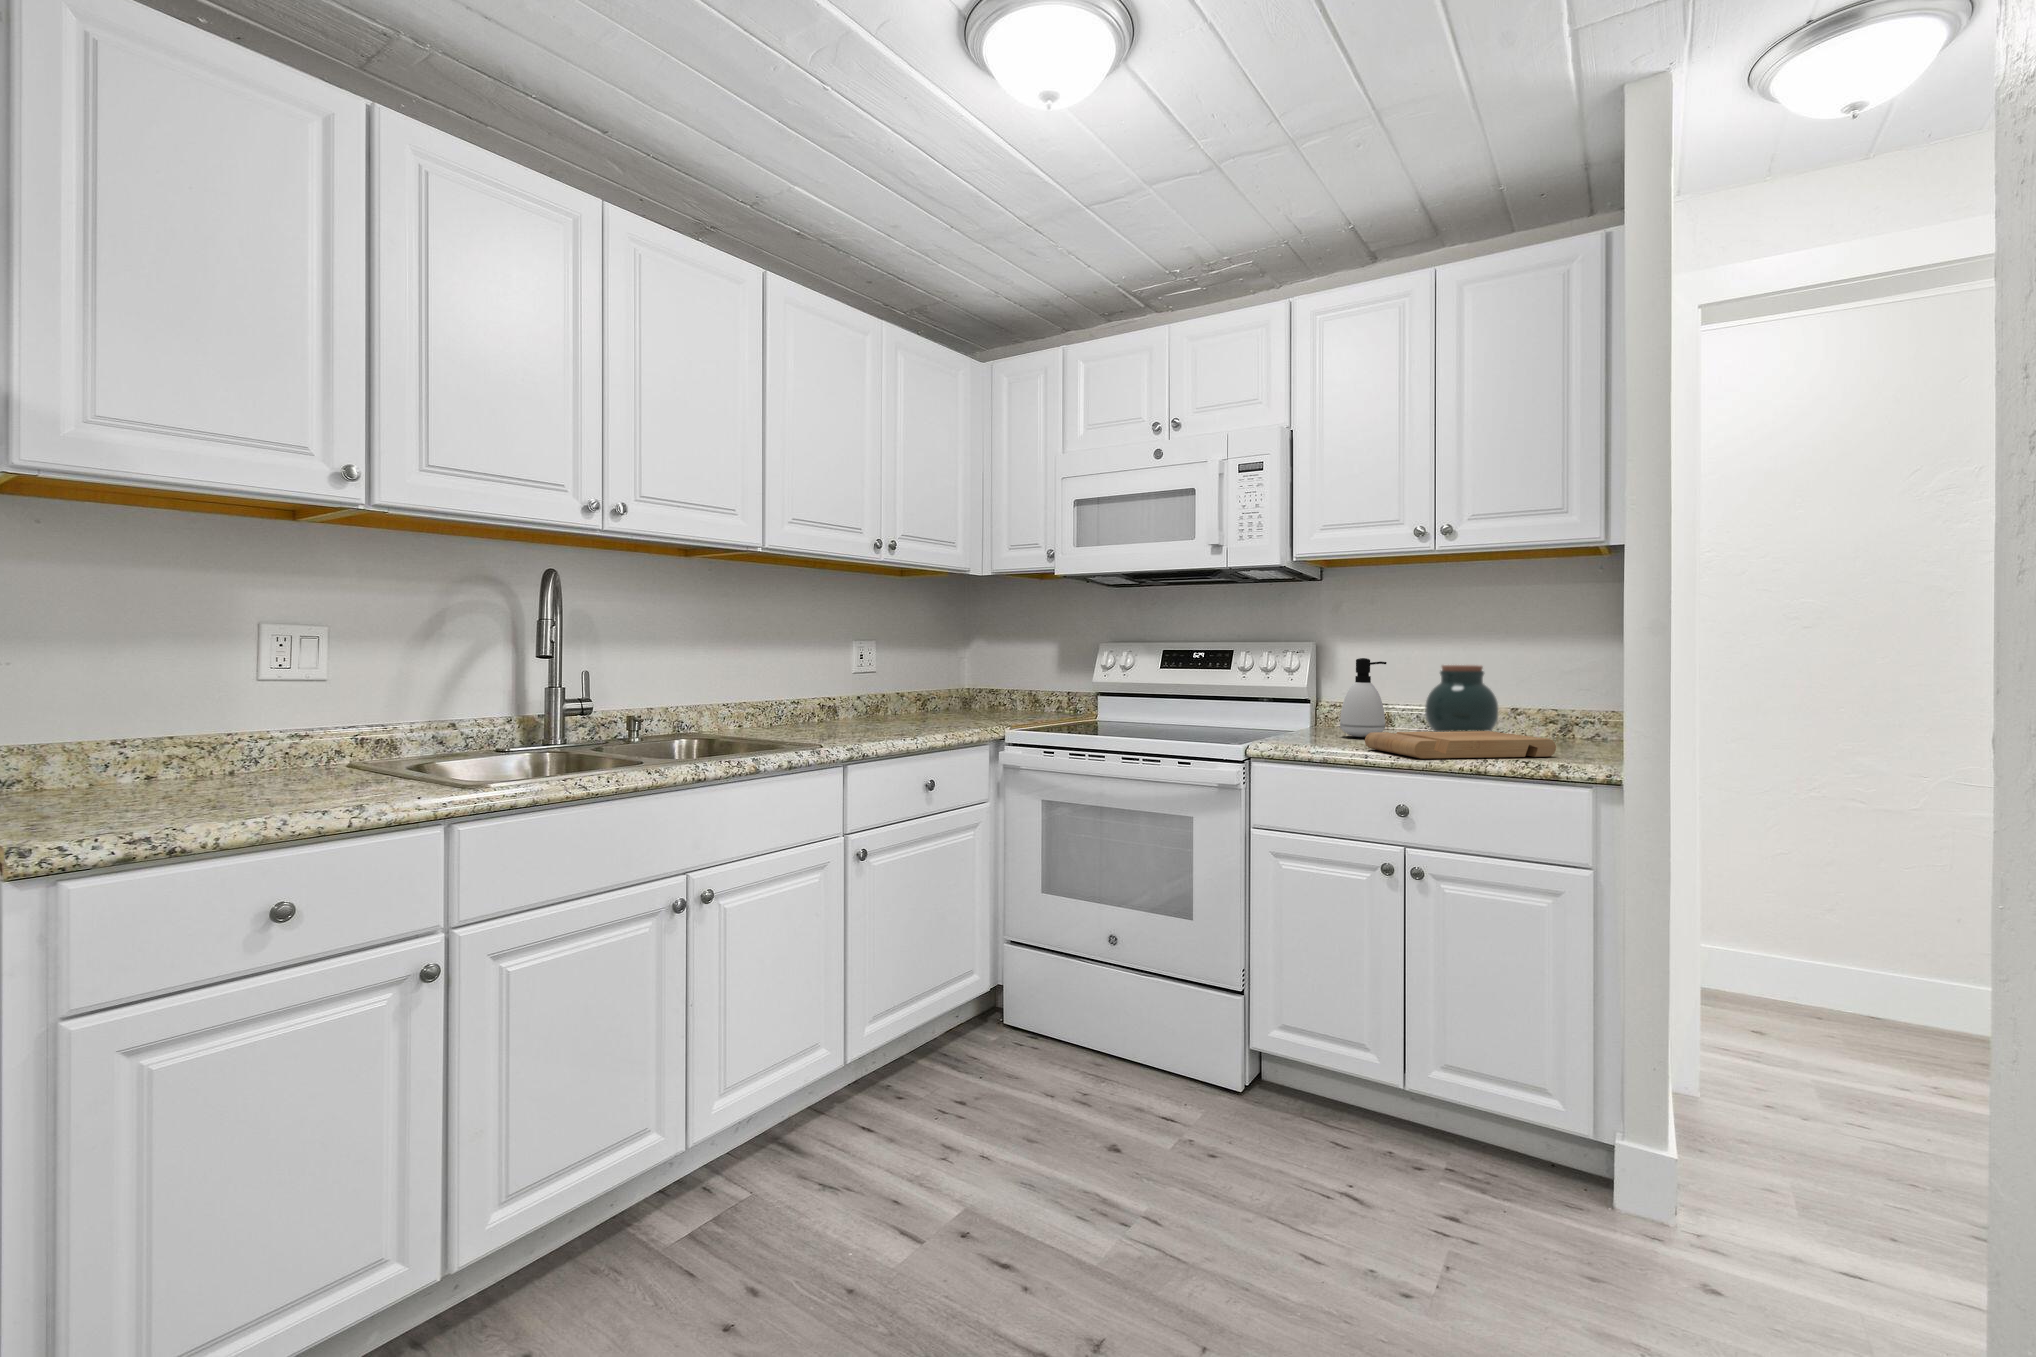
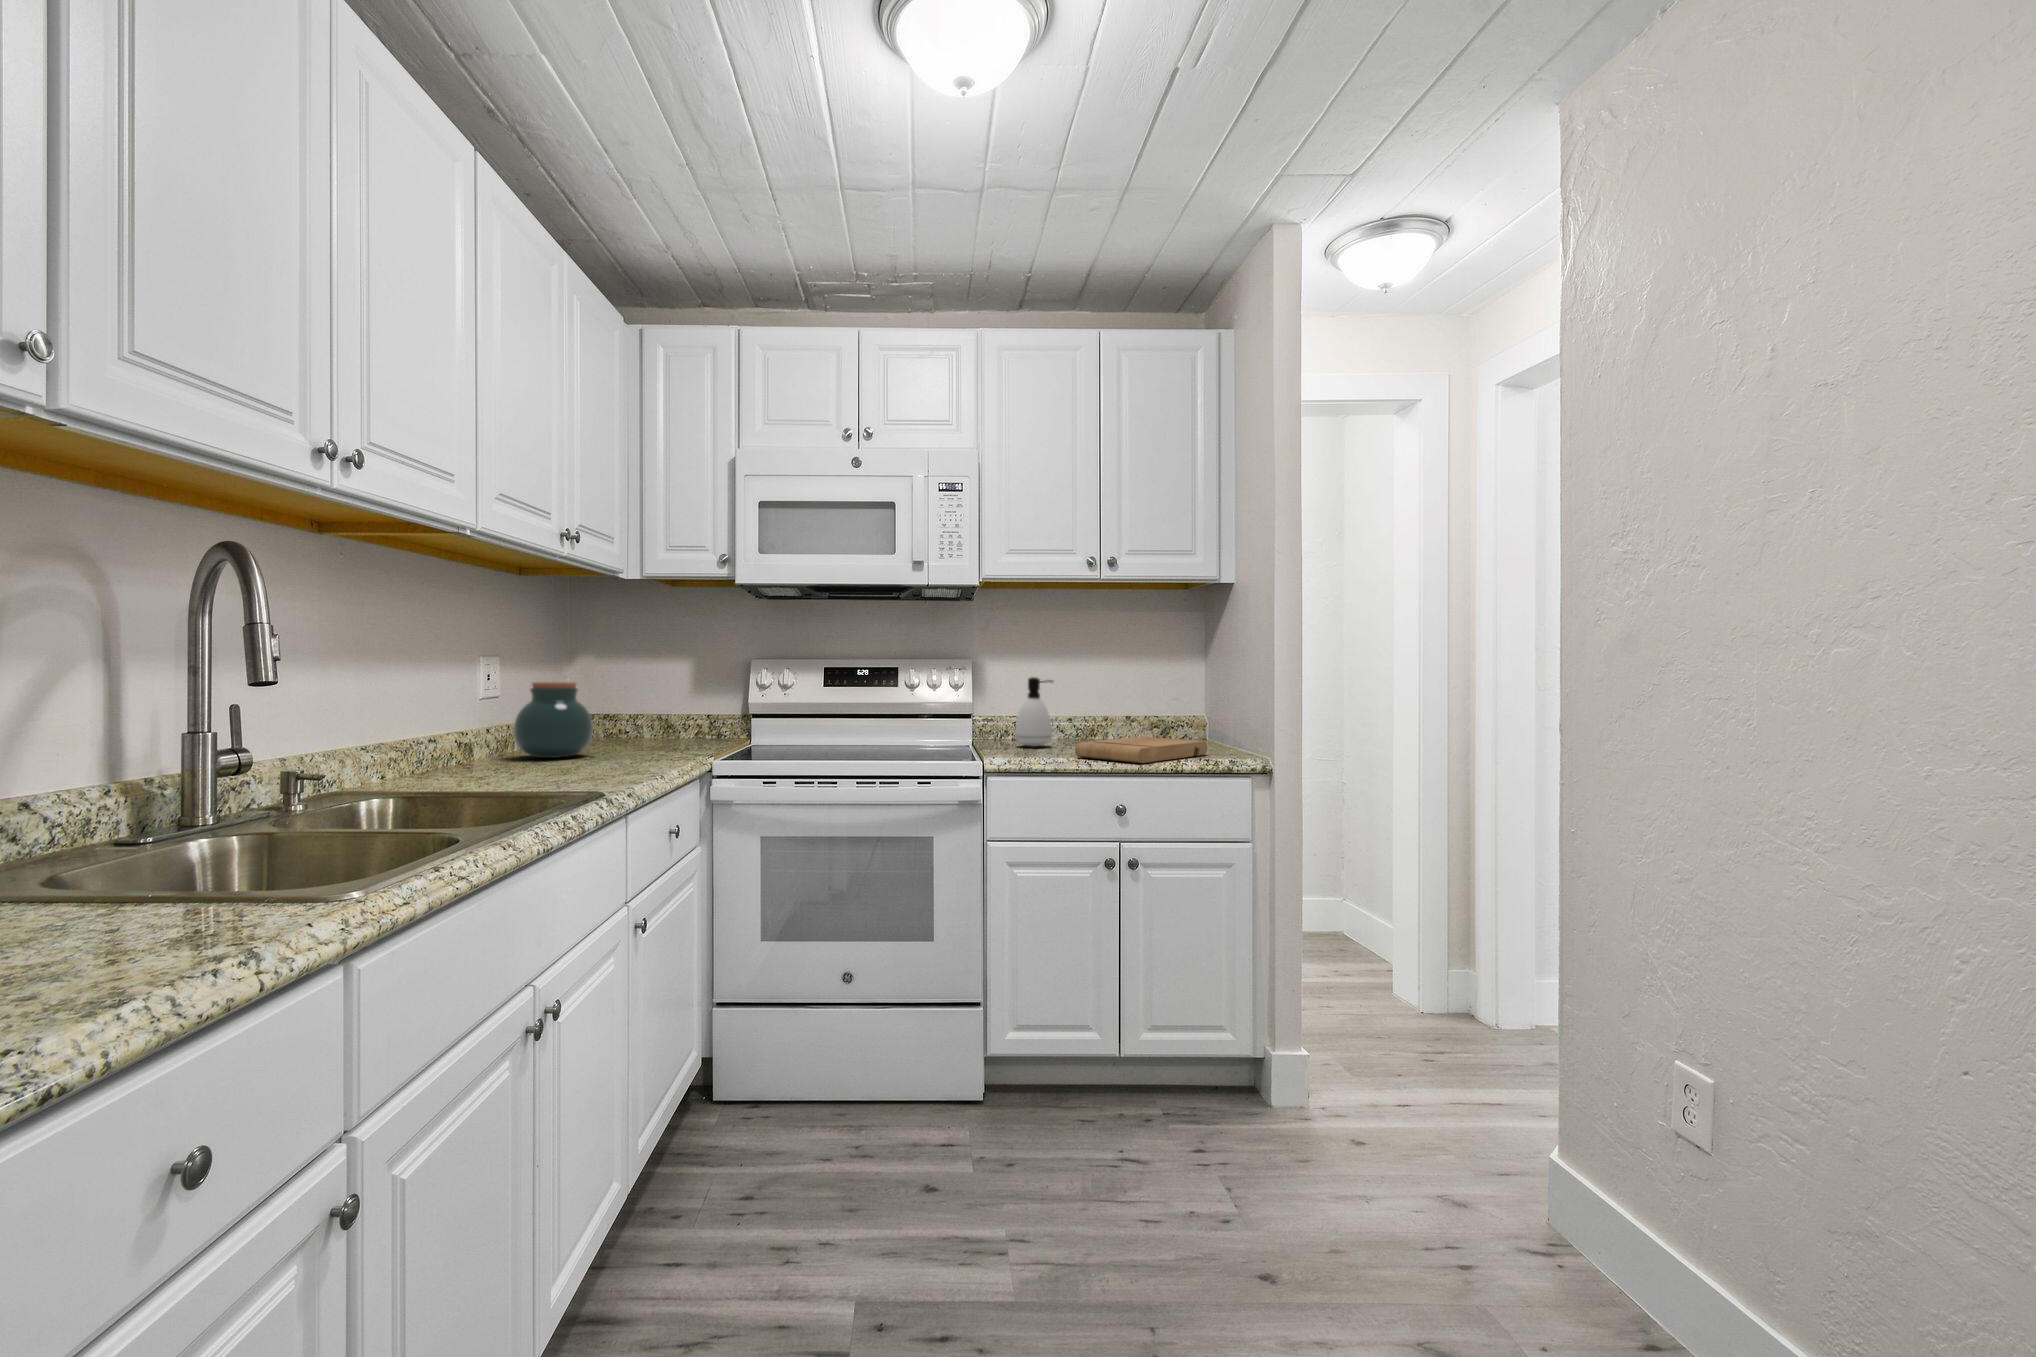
jar: present [1425,665,1498,732] -> present [514,682,593,758]

